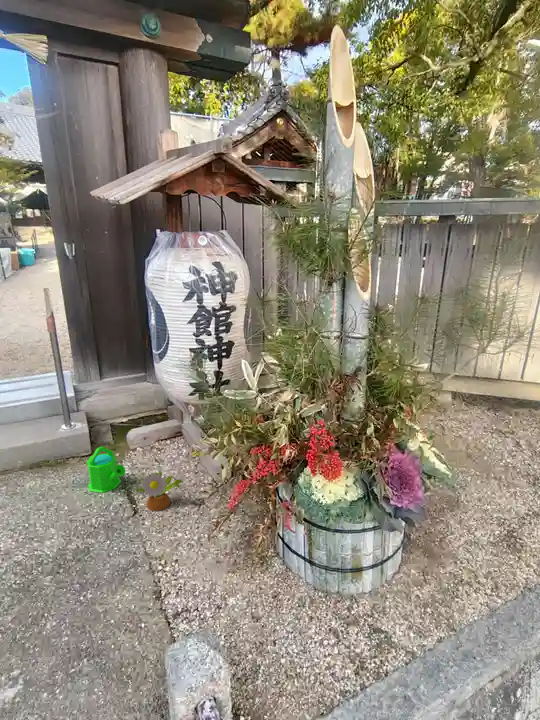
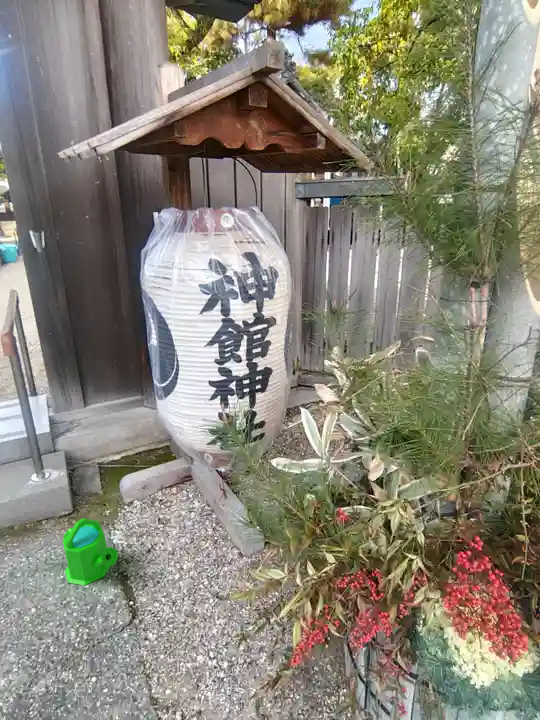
decorative plant: present [136,471,183,511] -> none [130,554,202,622]

